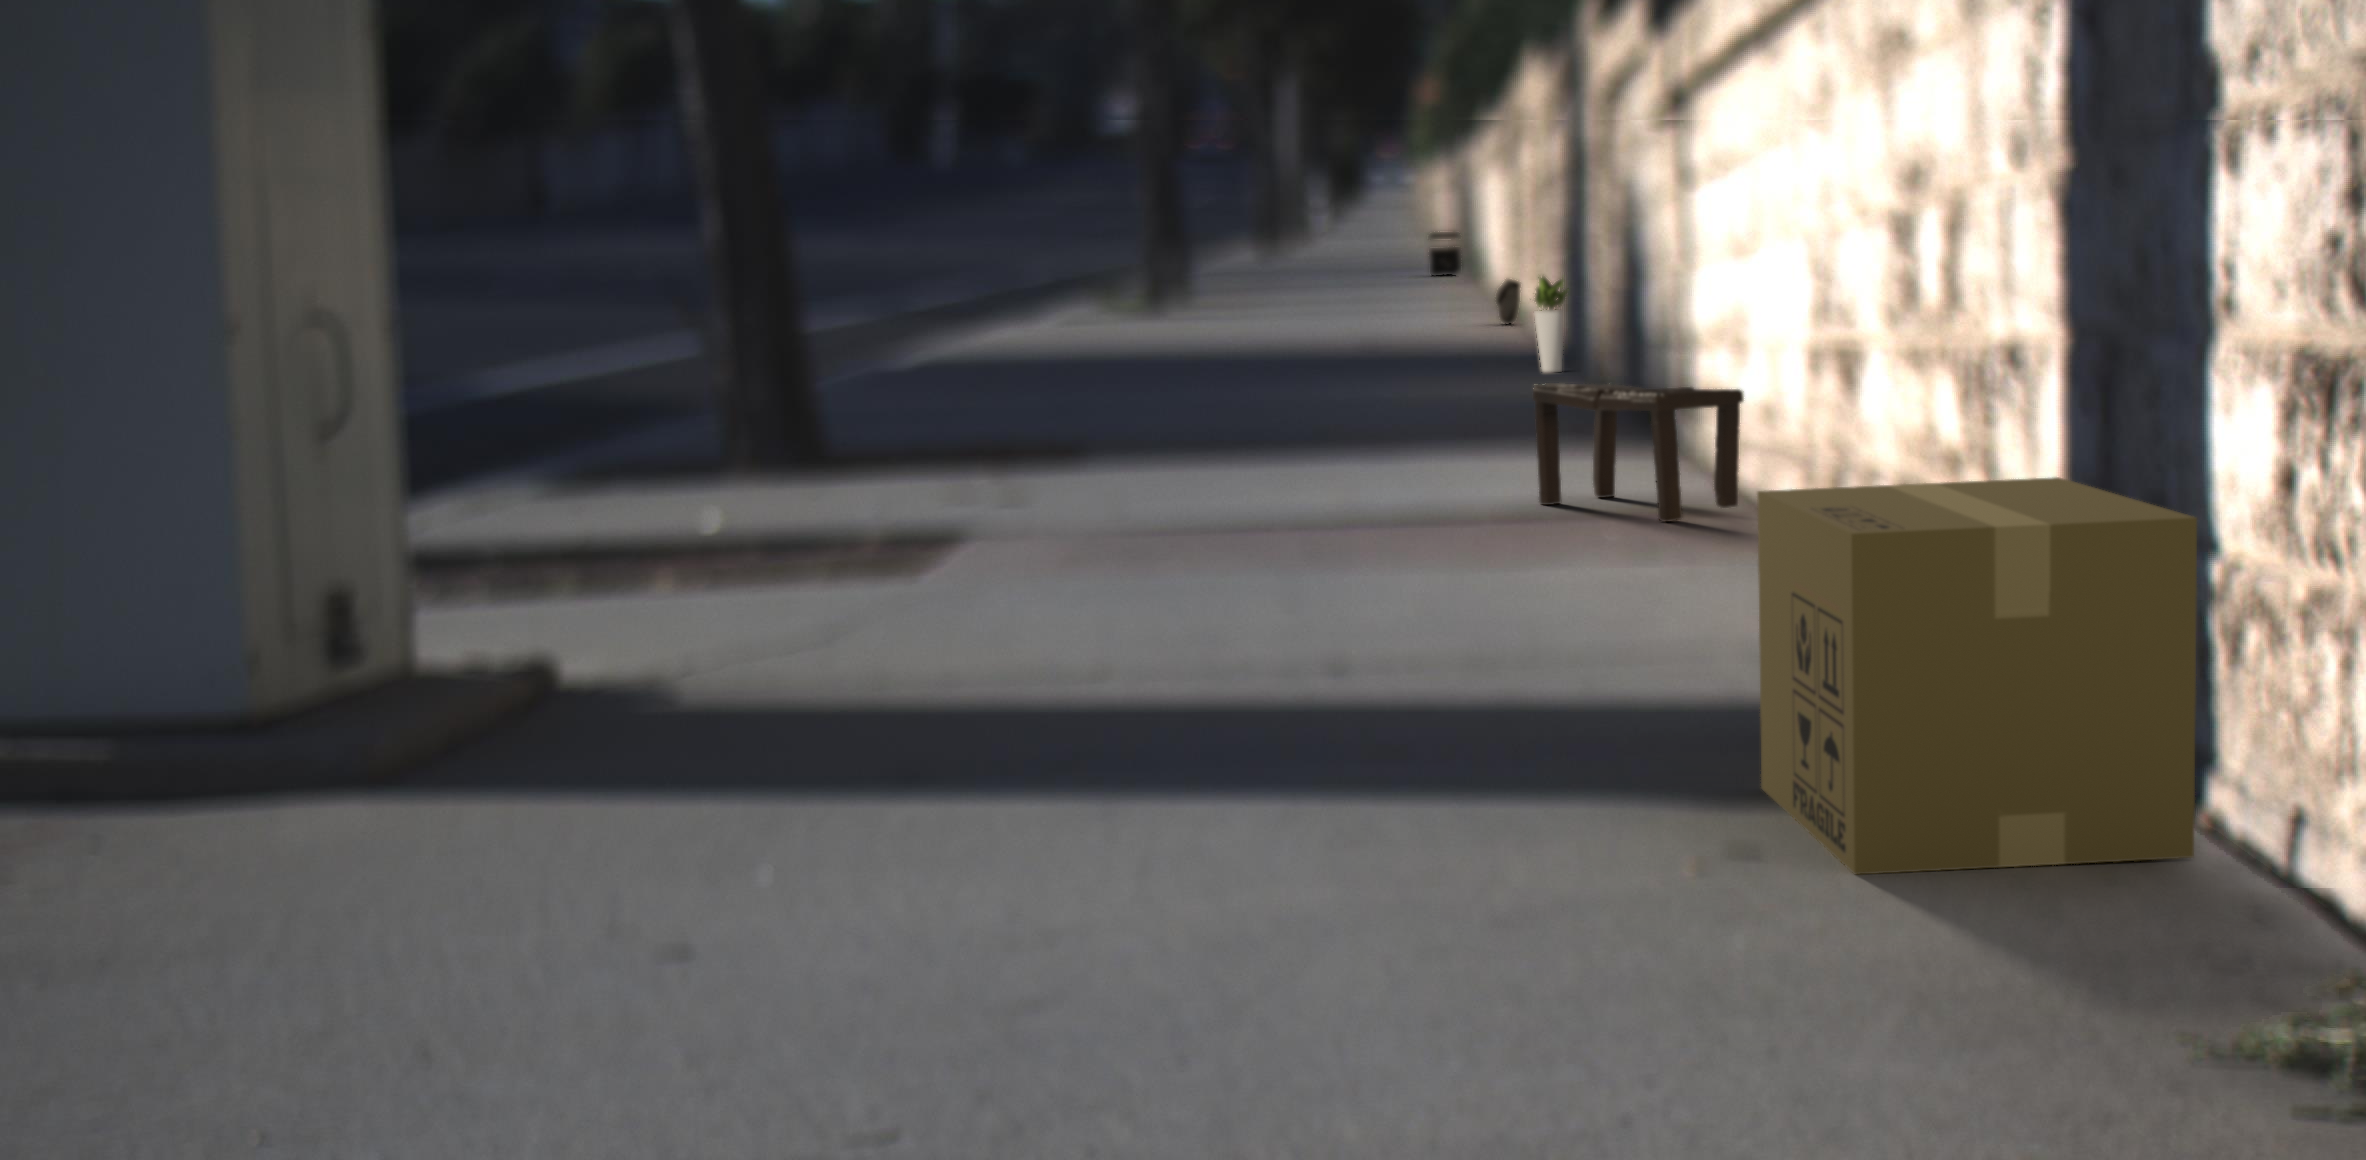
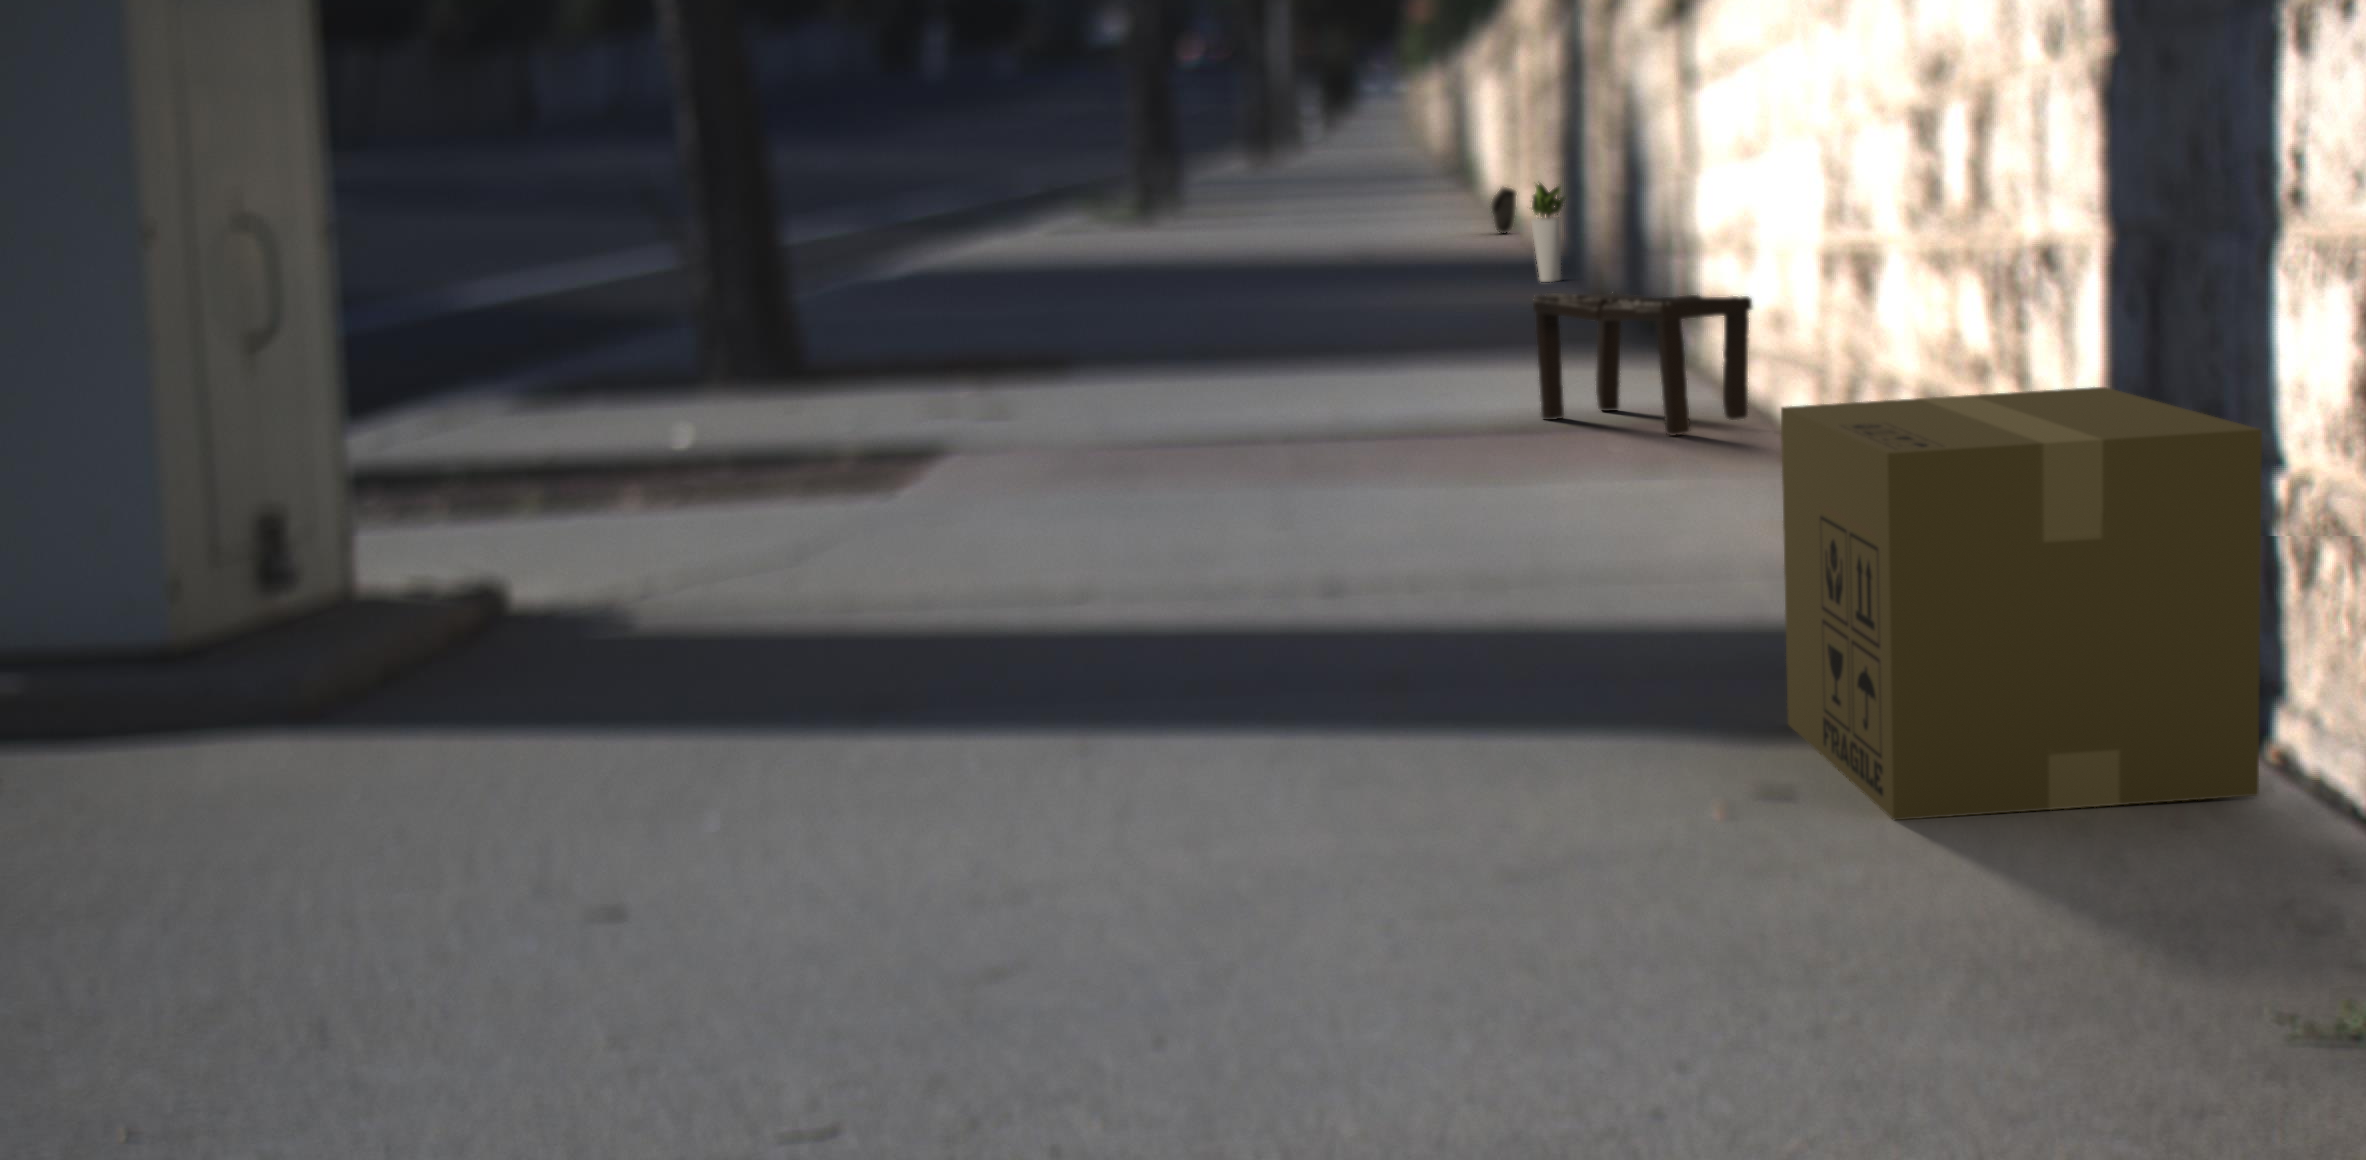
toolbox: present [1429,232,1461,276] -> none [1421,141,1455,186]

